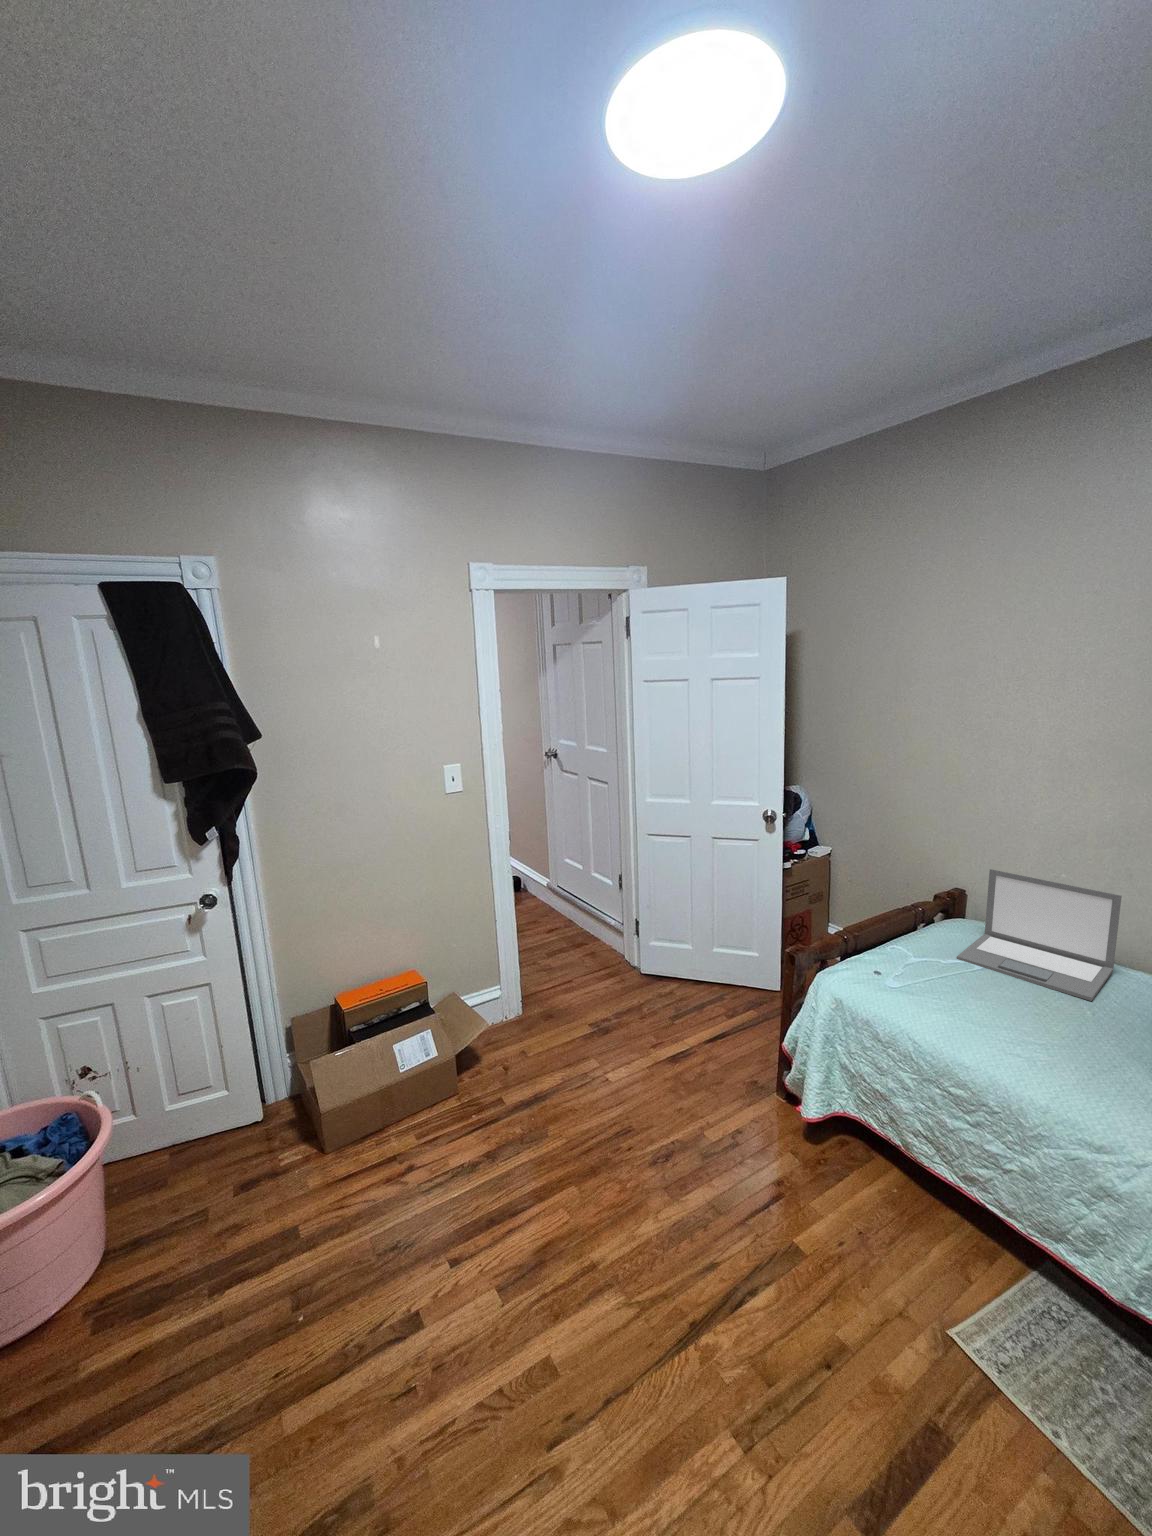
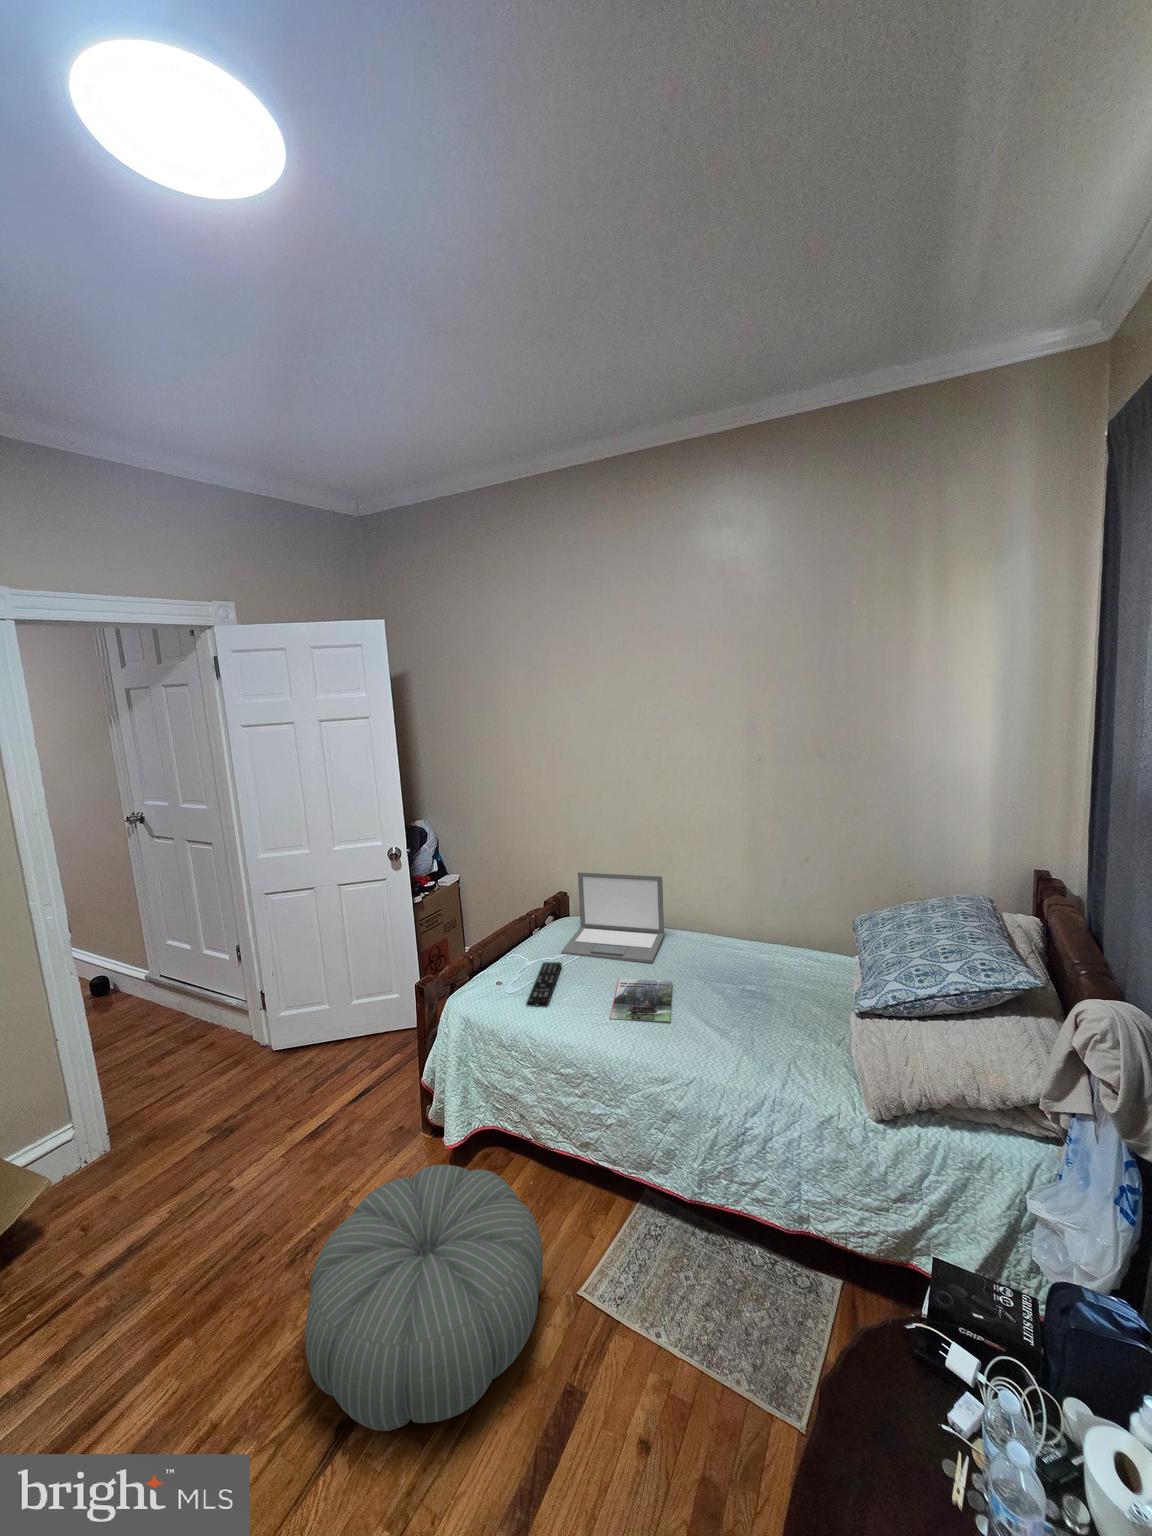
remote control: none [910,963,958,1014] -> present [526,962,562,1007]
magazine: none [1023,1007,1123,1082] -> present [610,979,672,1023]
pouf: none [671,1129,909,1372] -> present [305,1165,543,1431]

